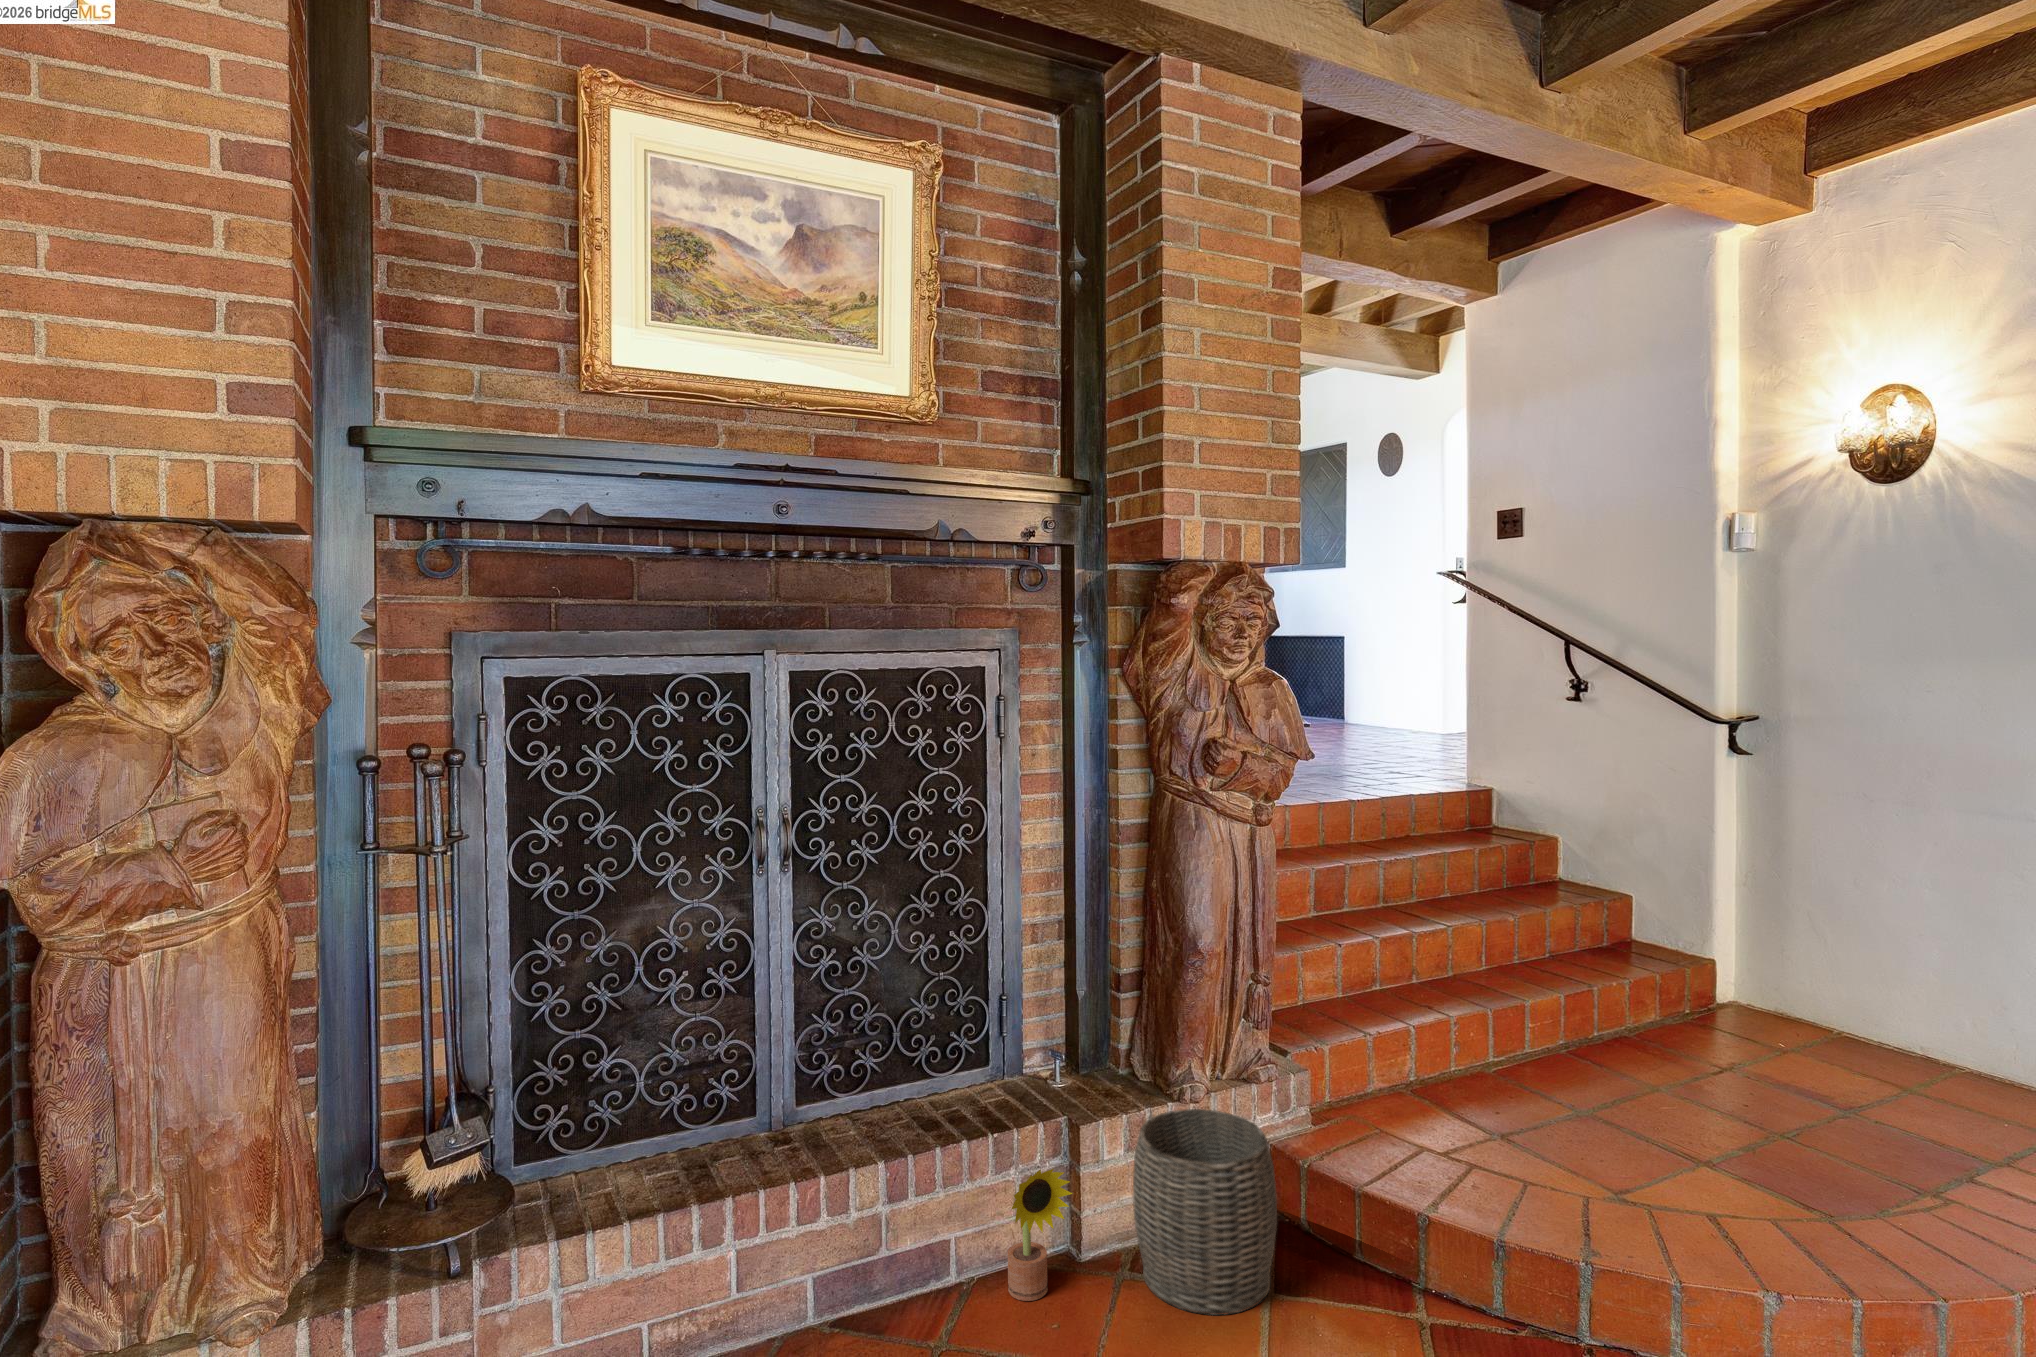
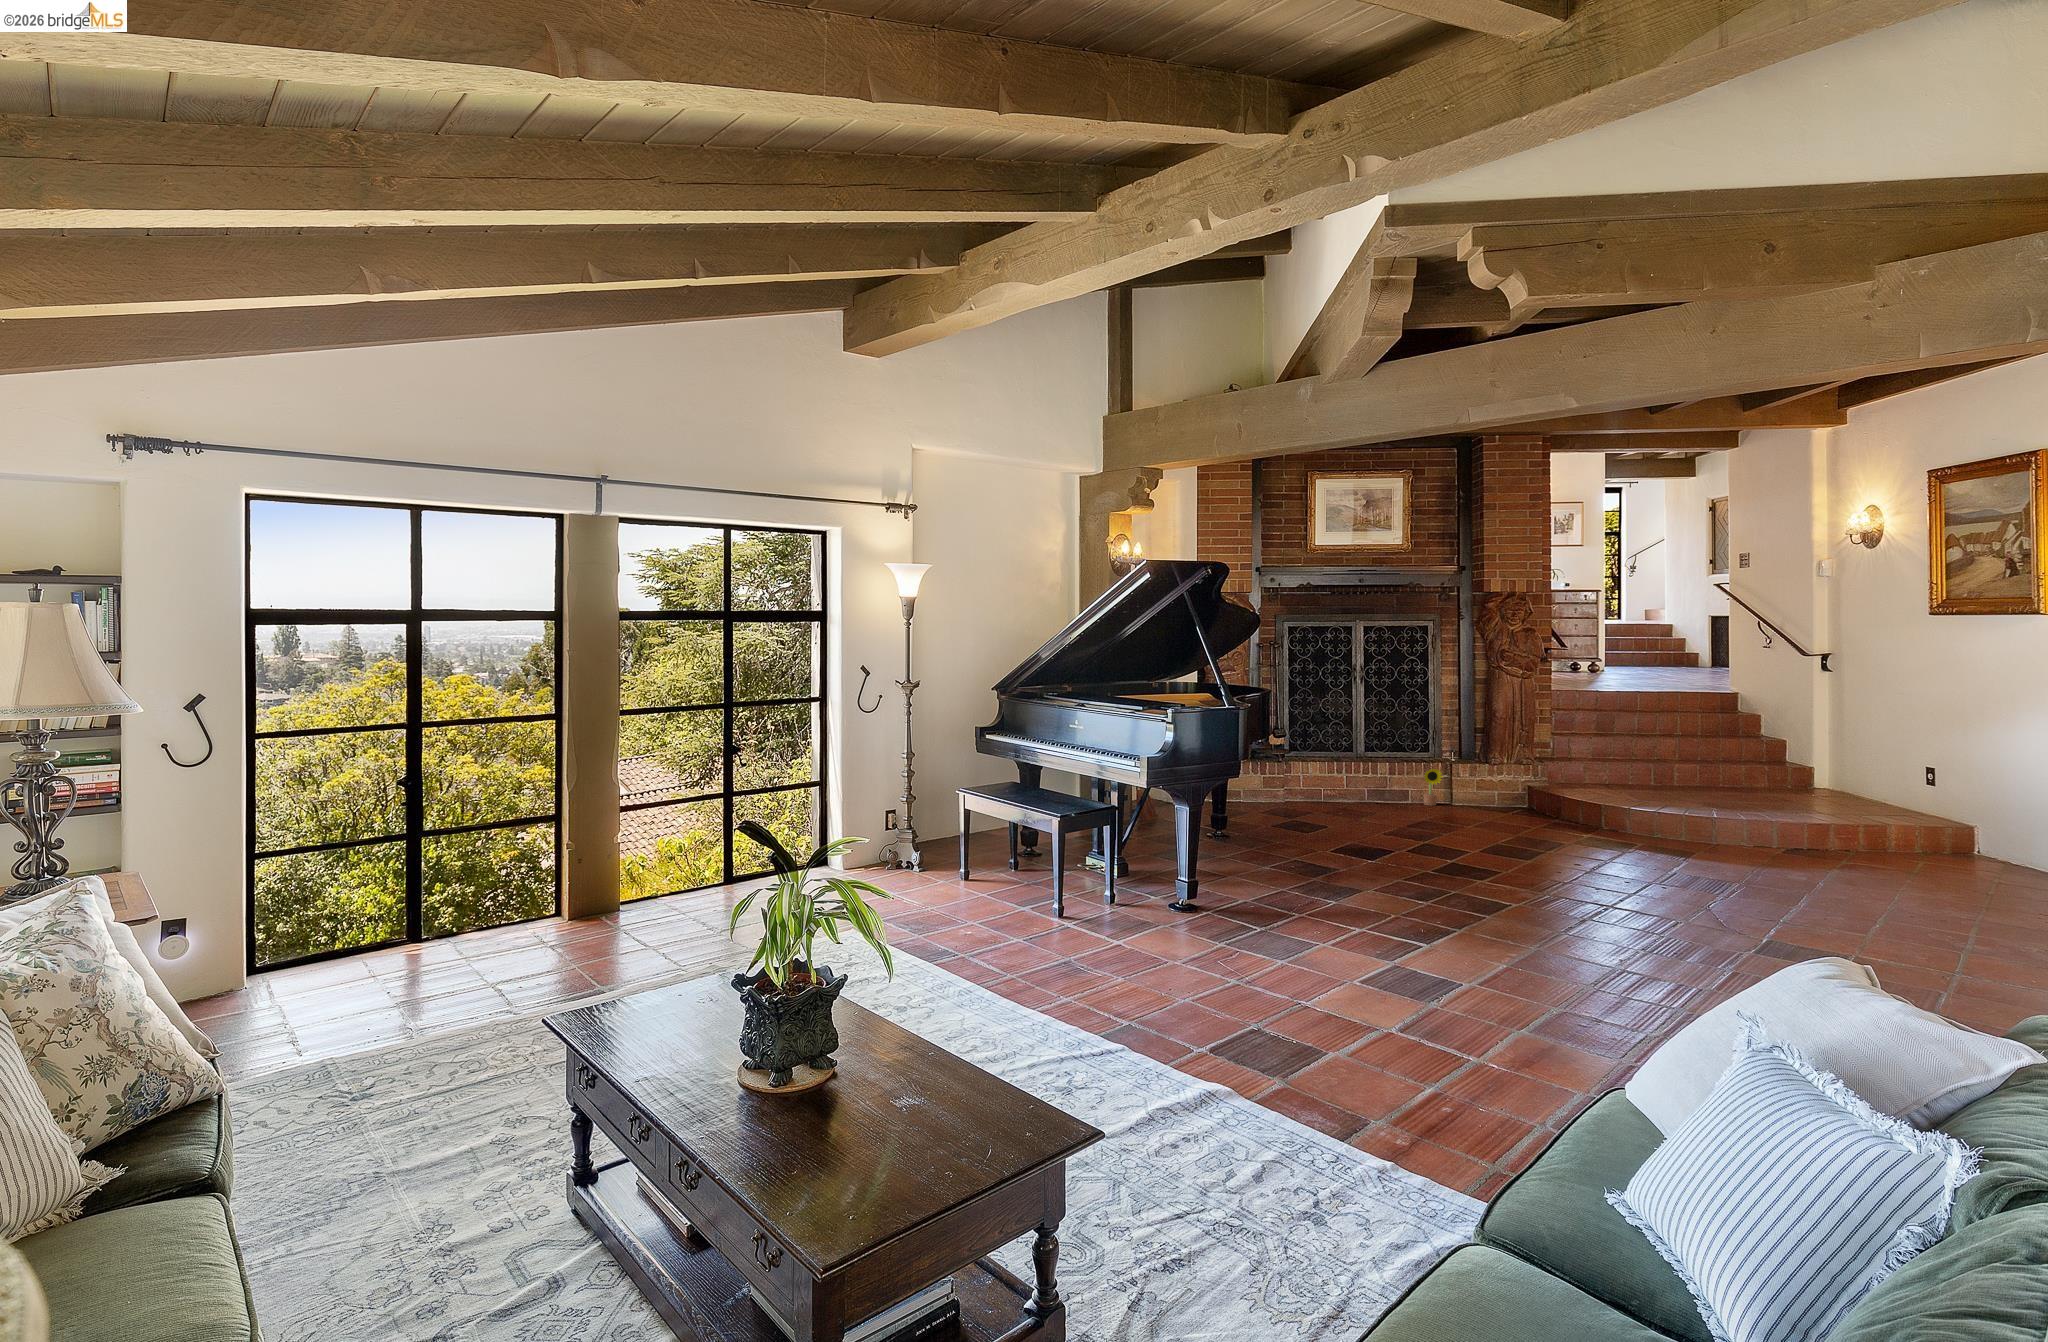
woven basket: present [1133,1109,1277,1315] -> none [1465,764,1511,812]

